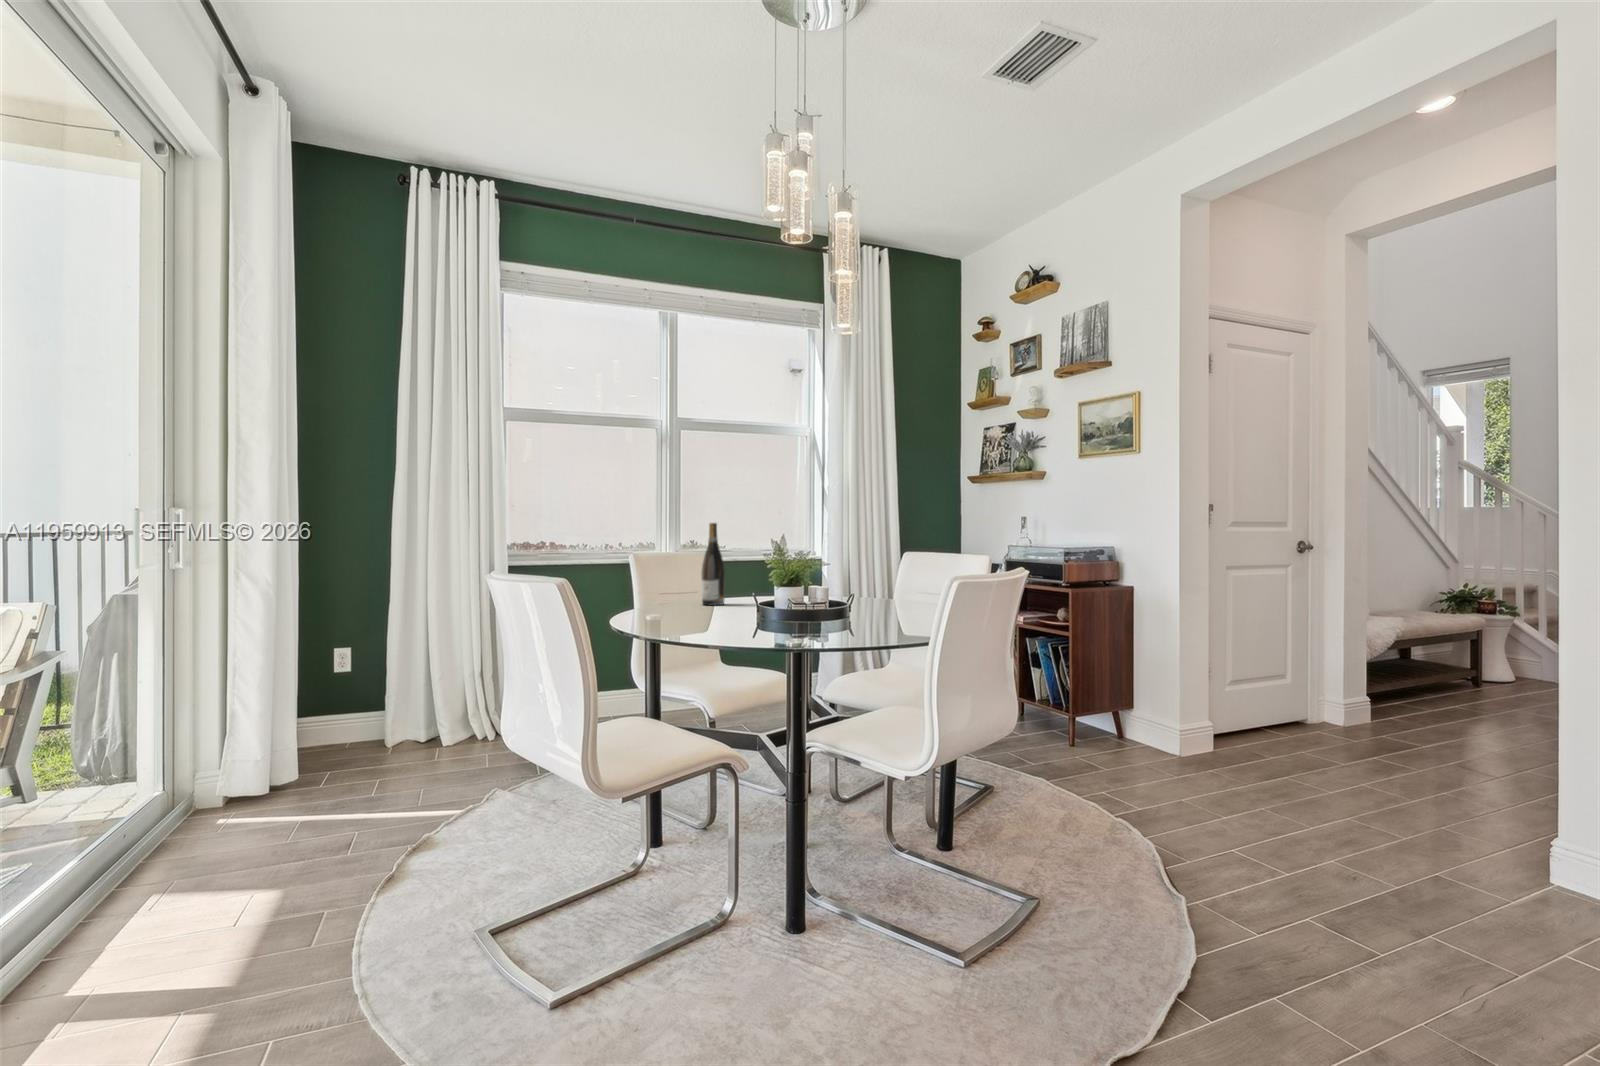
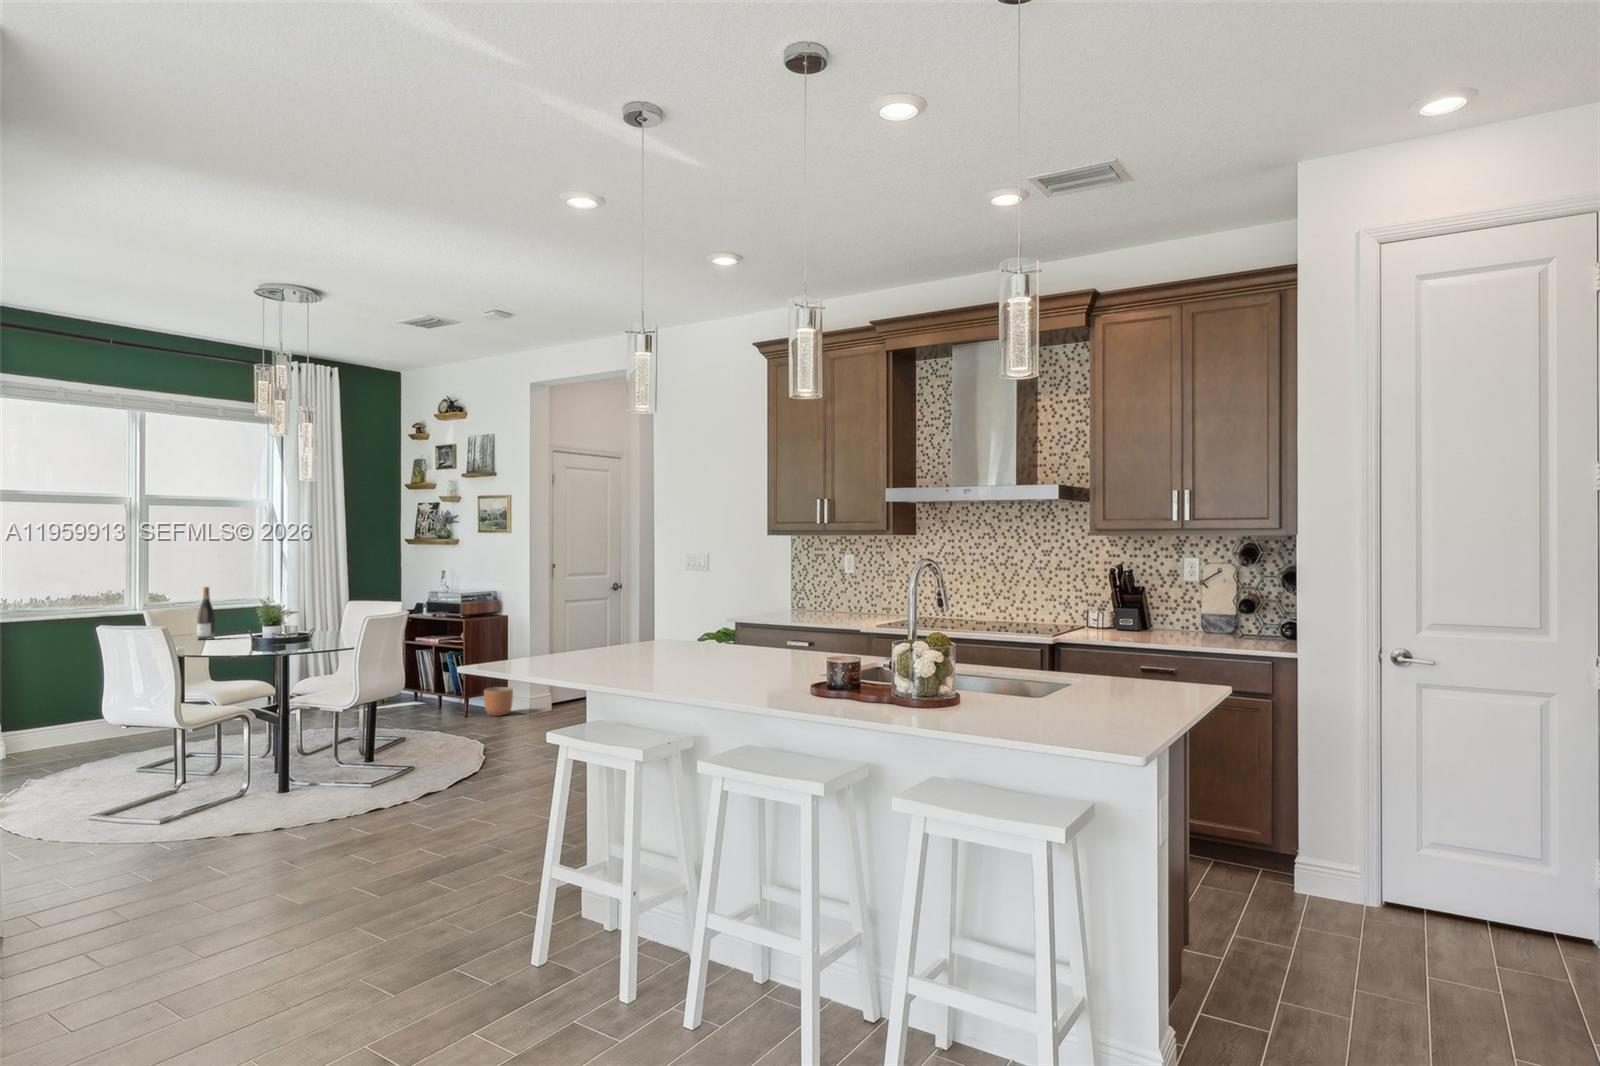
planter: none [1102,700,1150,749] -> present [484,687,513,716]

